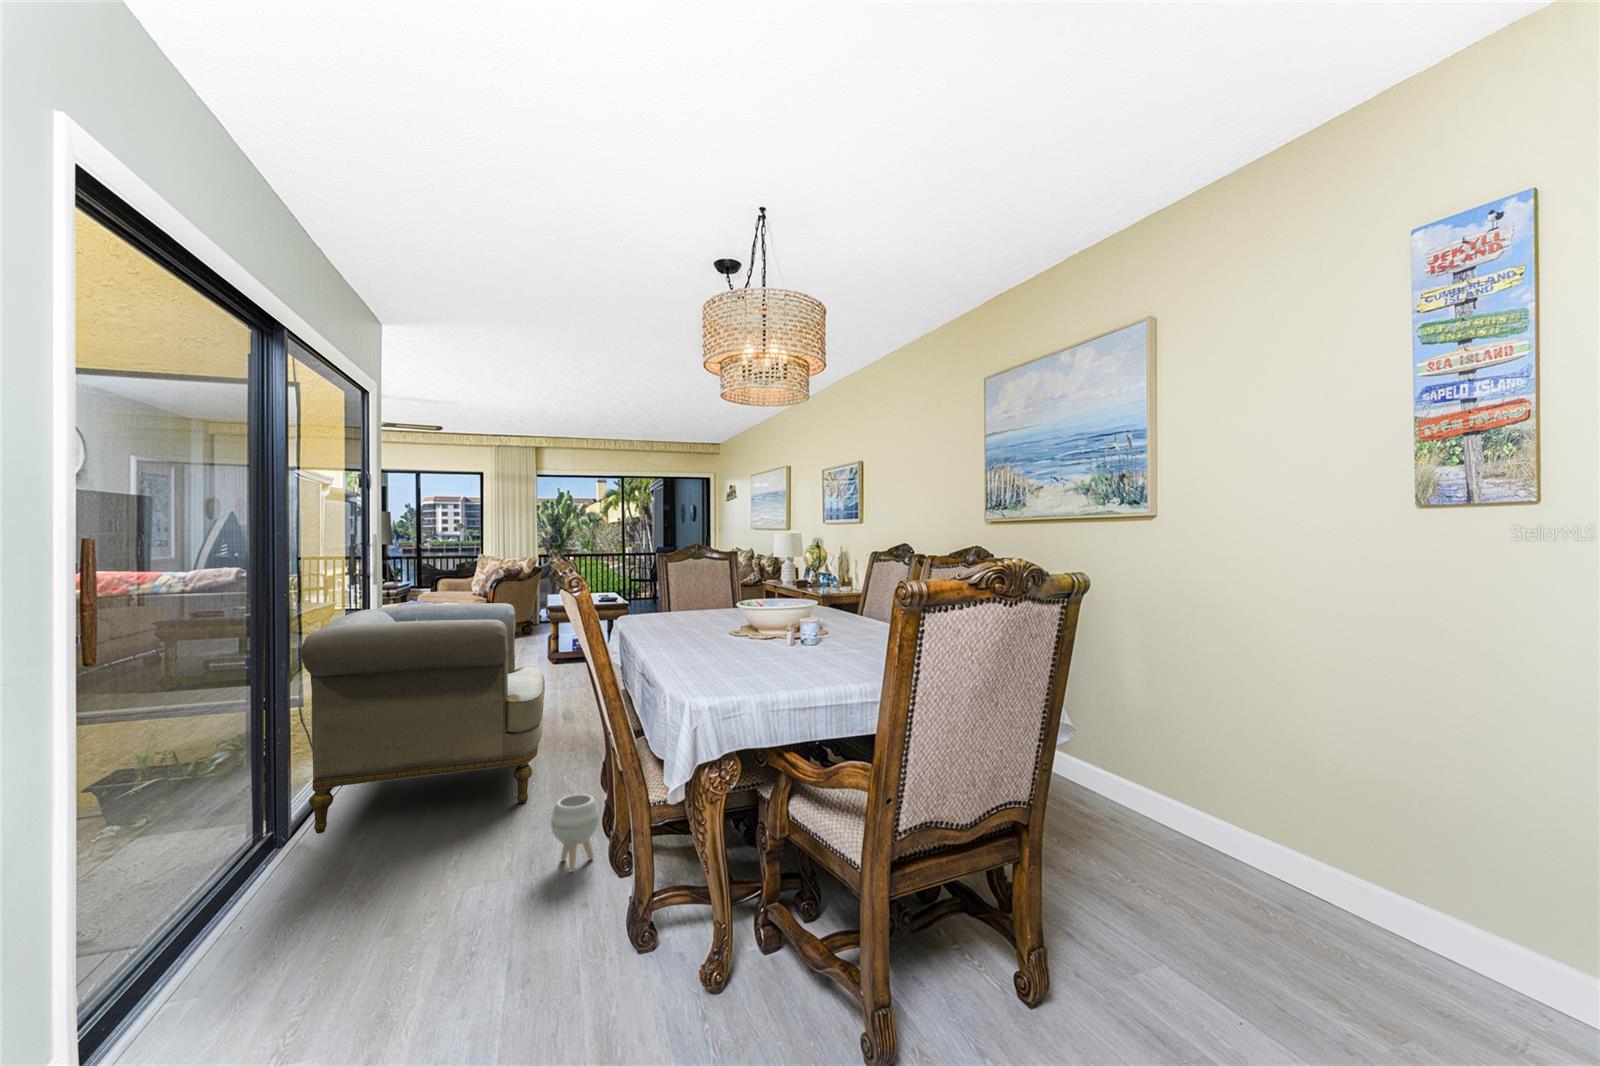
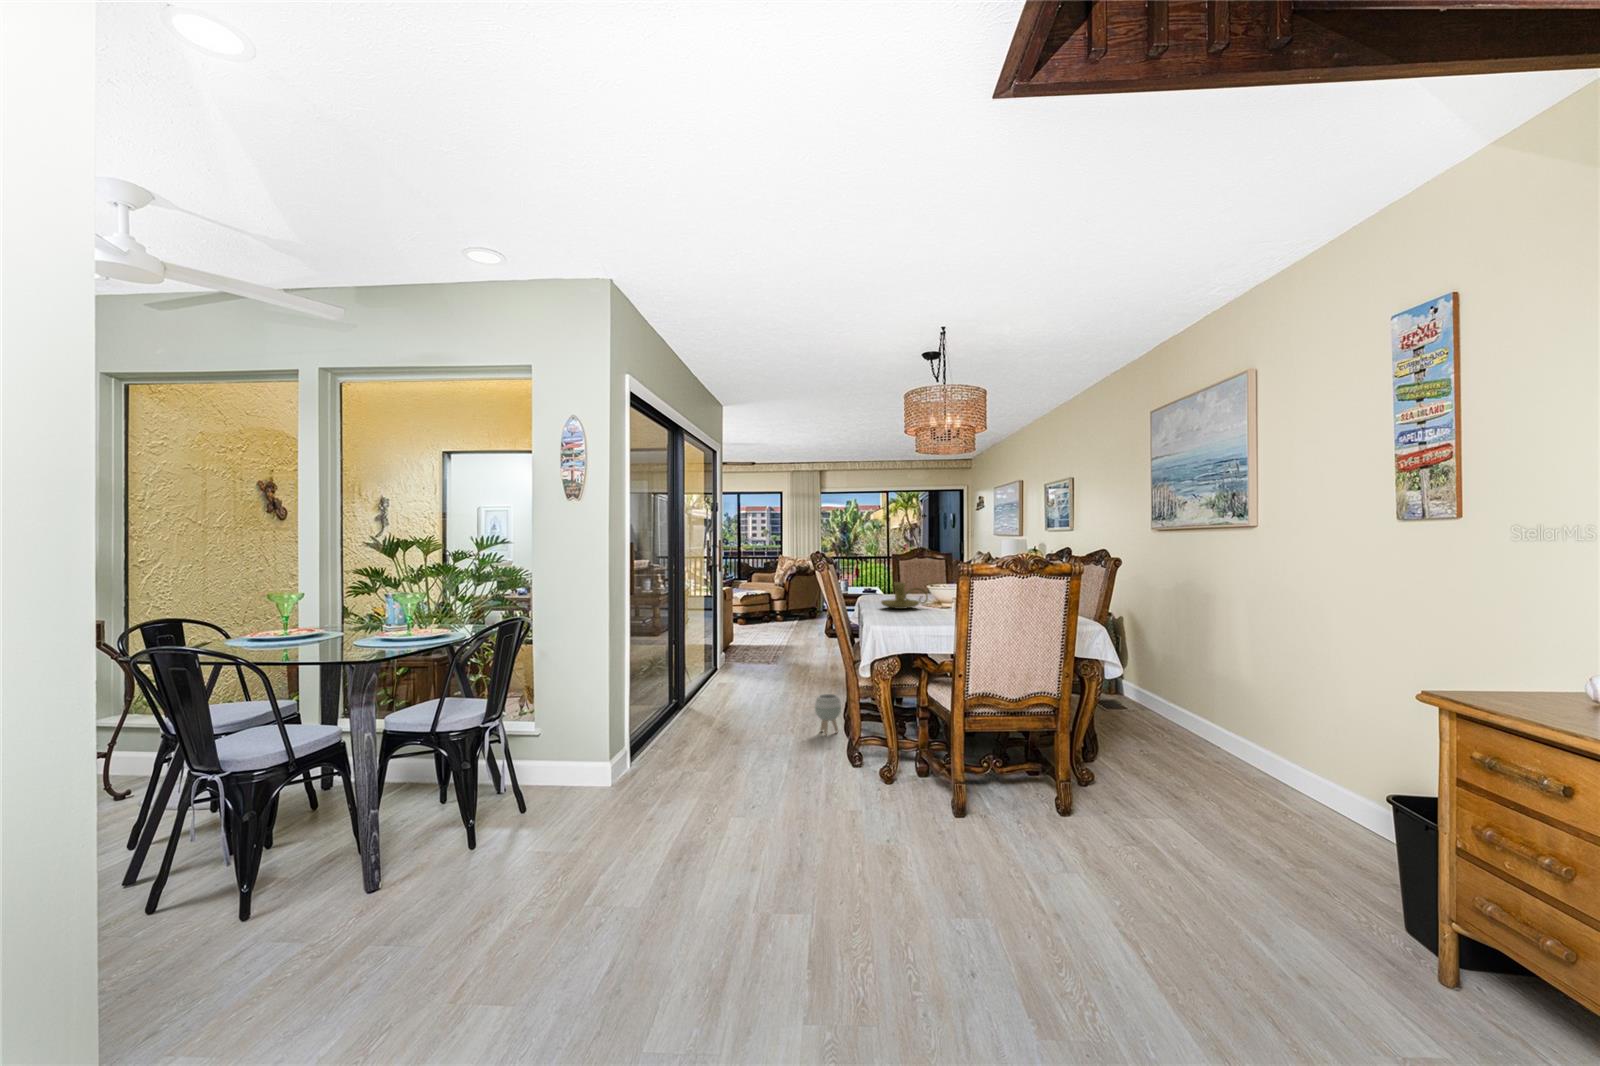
candle holder: none [669,601,743,645] -> present [881,582,928,609]
armchair: present [301,603,545,834] -> none [691,584,817,706]

